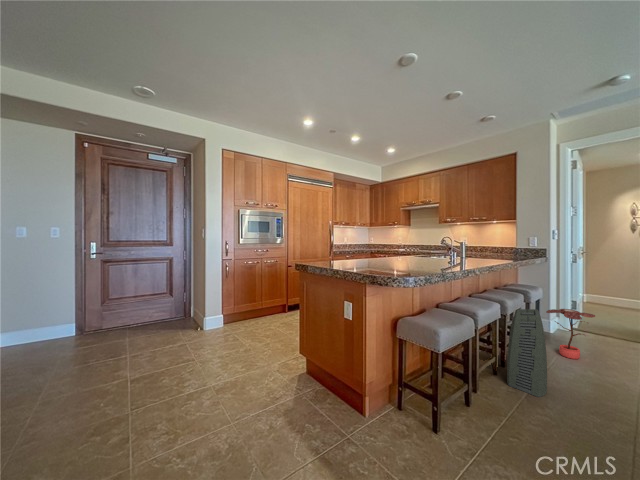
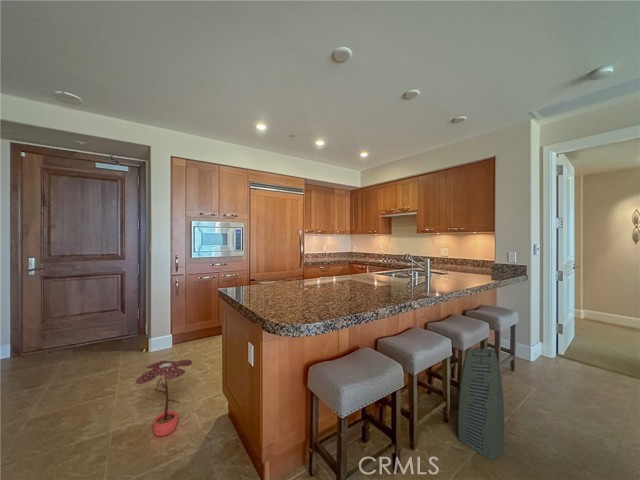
potted plant: present [546,309,595,359] -> present [136,360,192,437]

